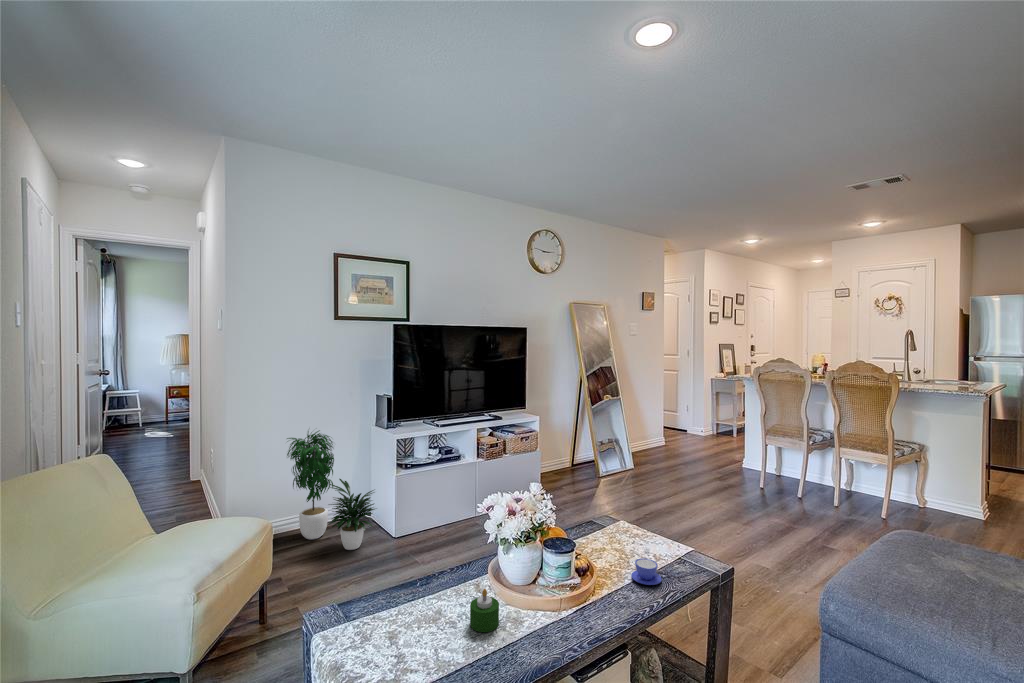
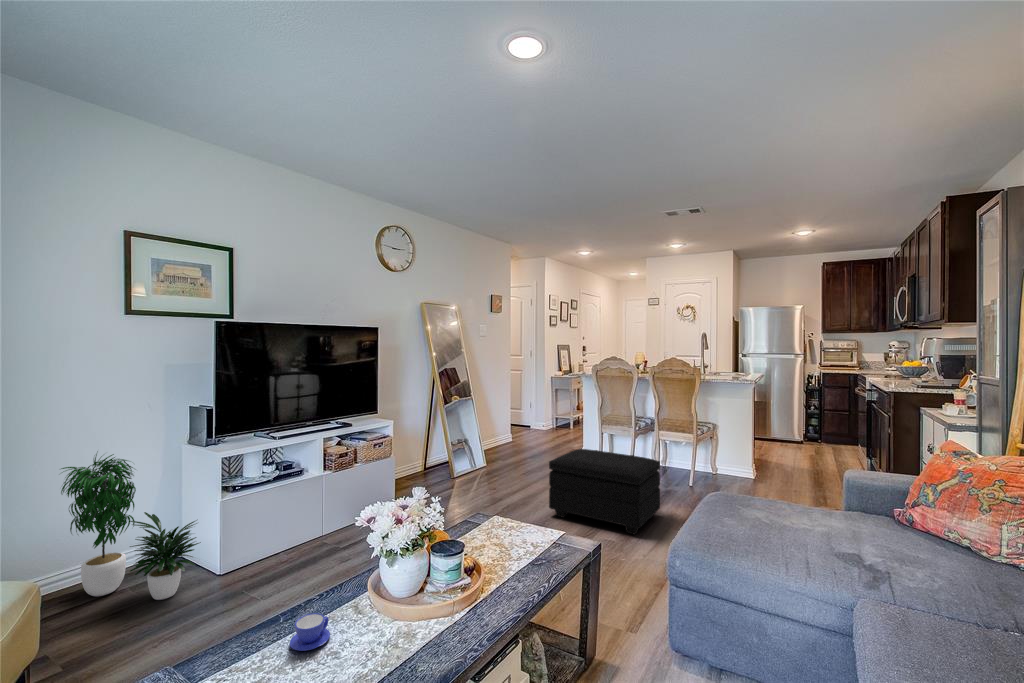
footstool: none [695,461,834,563] -> present [549,449,660,535]
teacup: present [631,558,662,585] -> present [290,613,330,651]
candle: present [470,589,499,632] -> none [356,607,389,656]

